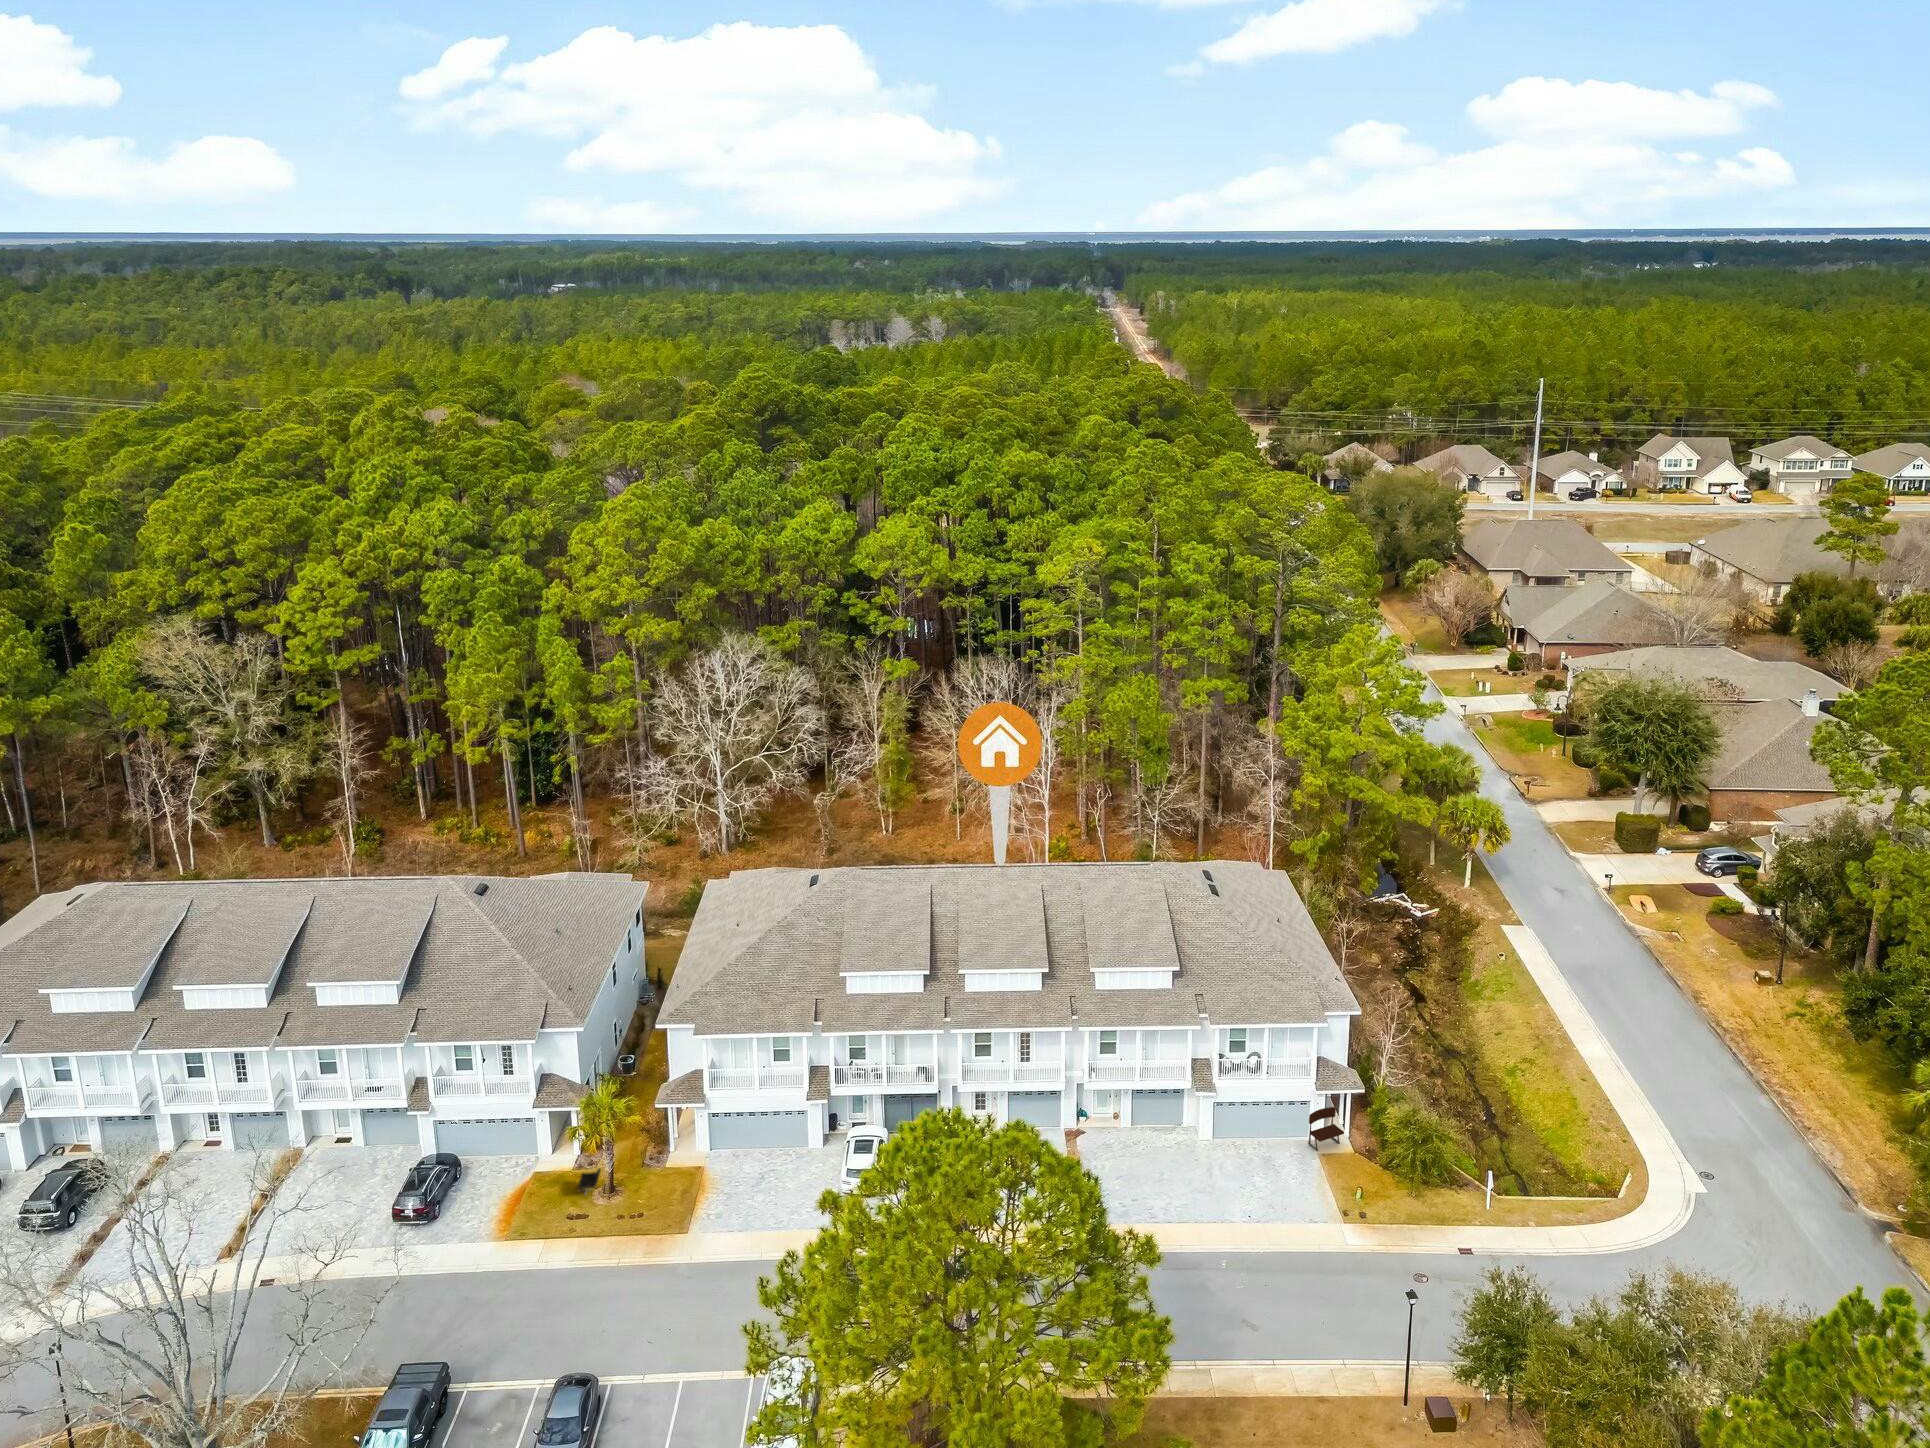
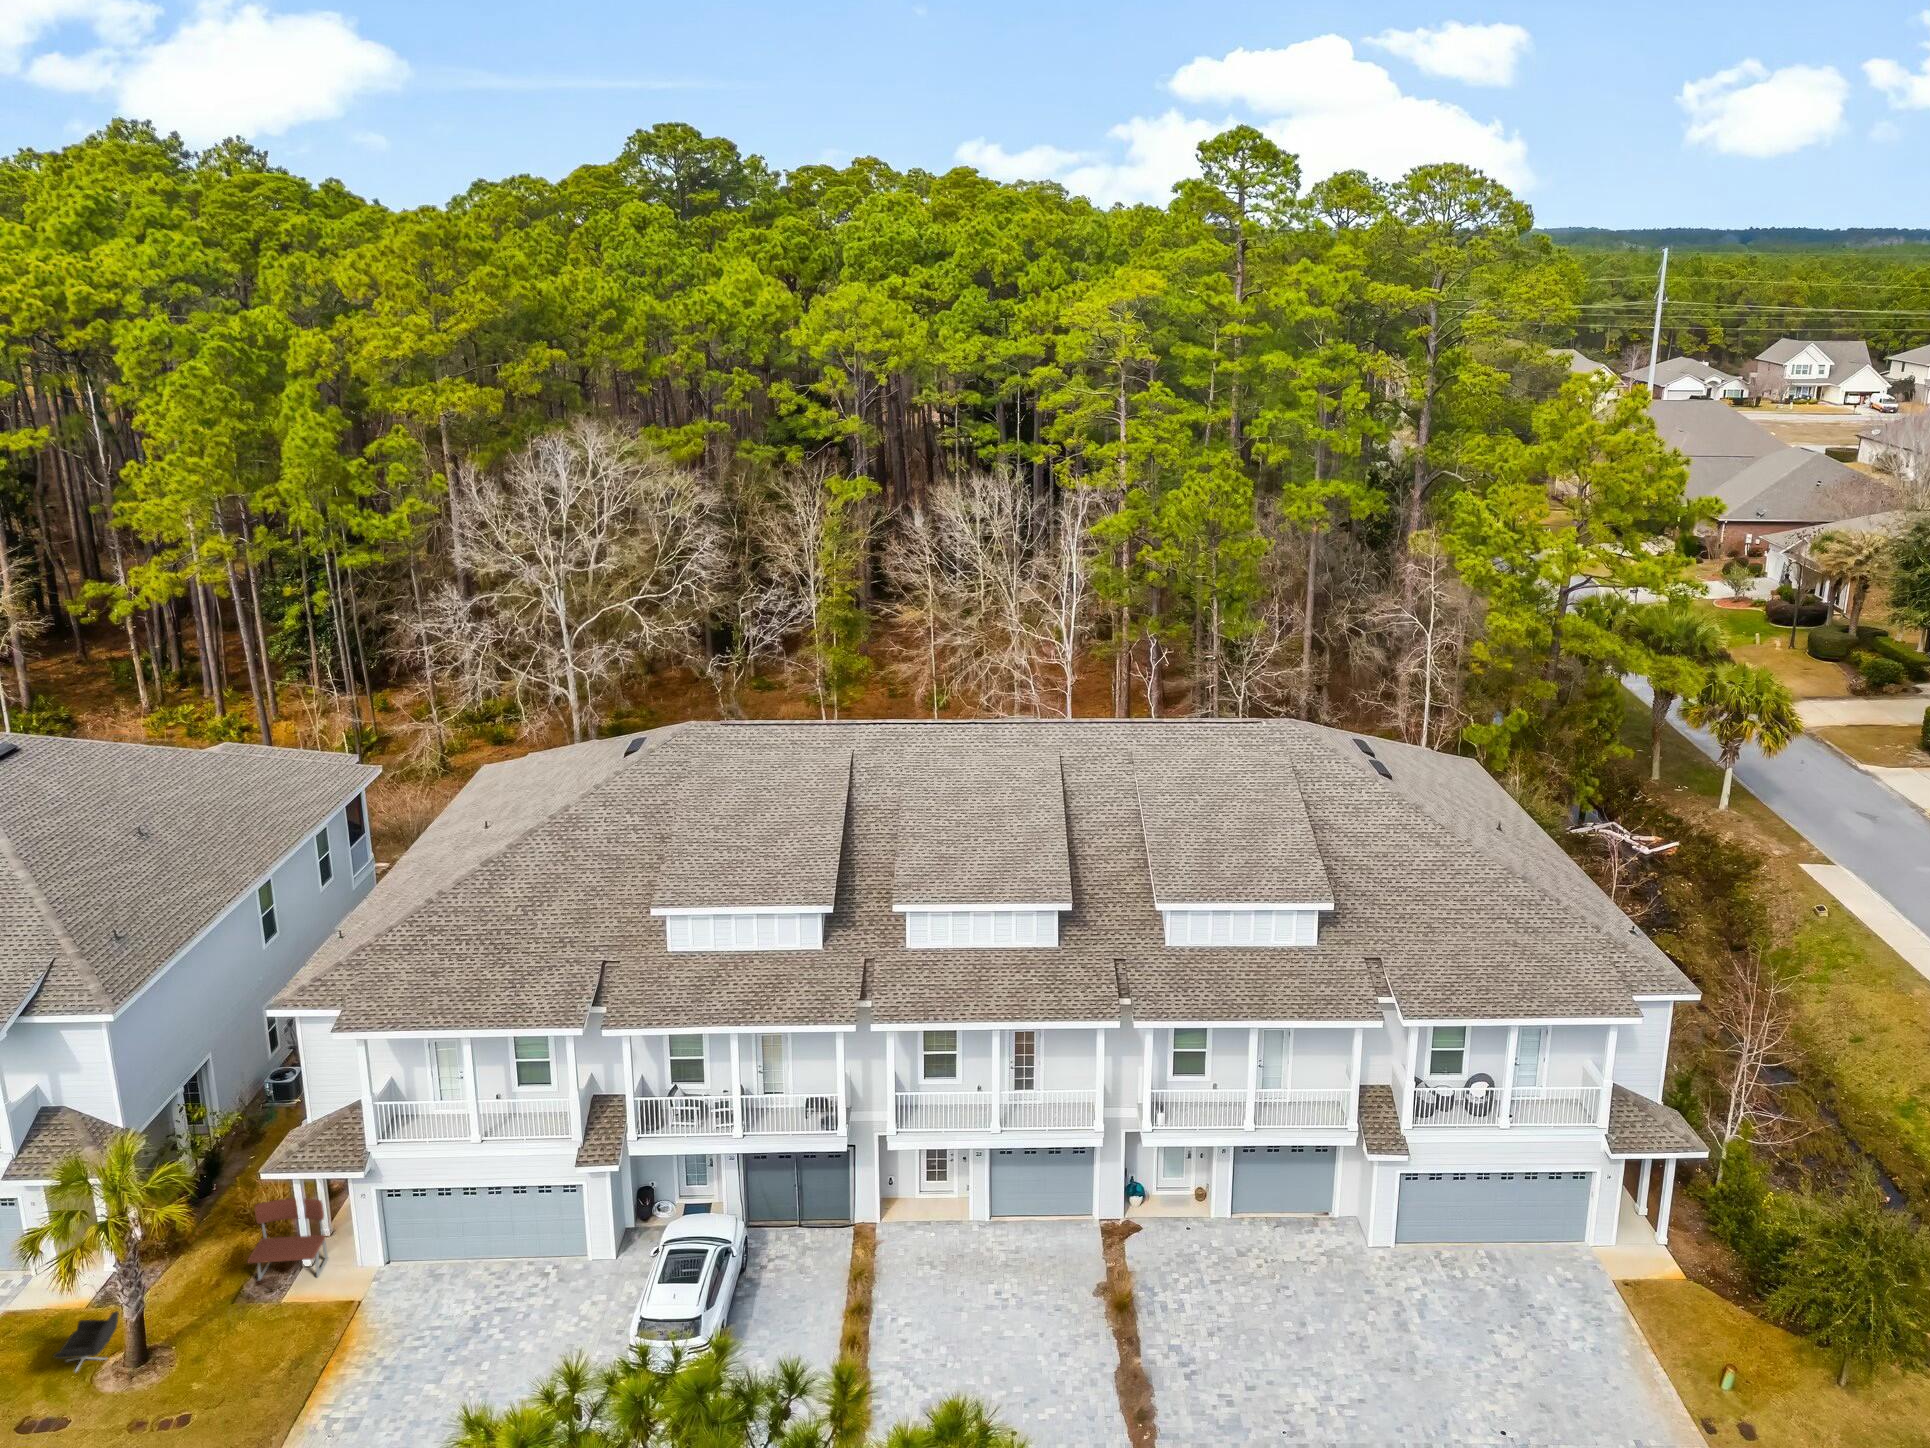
bench: present [1308,1107,1344,1151] -> present [247,1198,328,1280]

